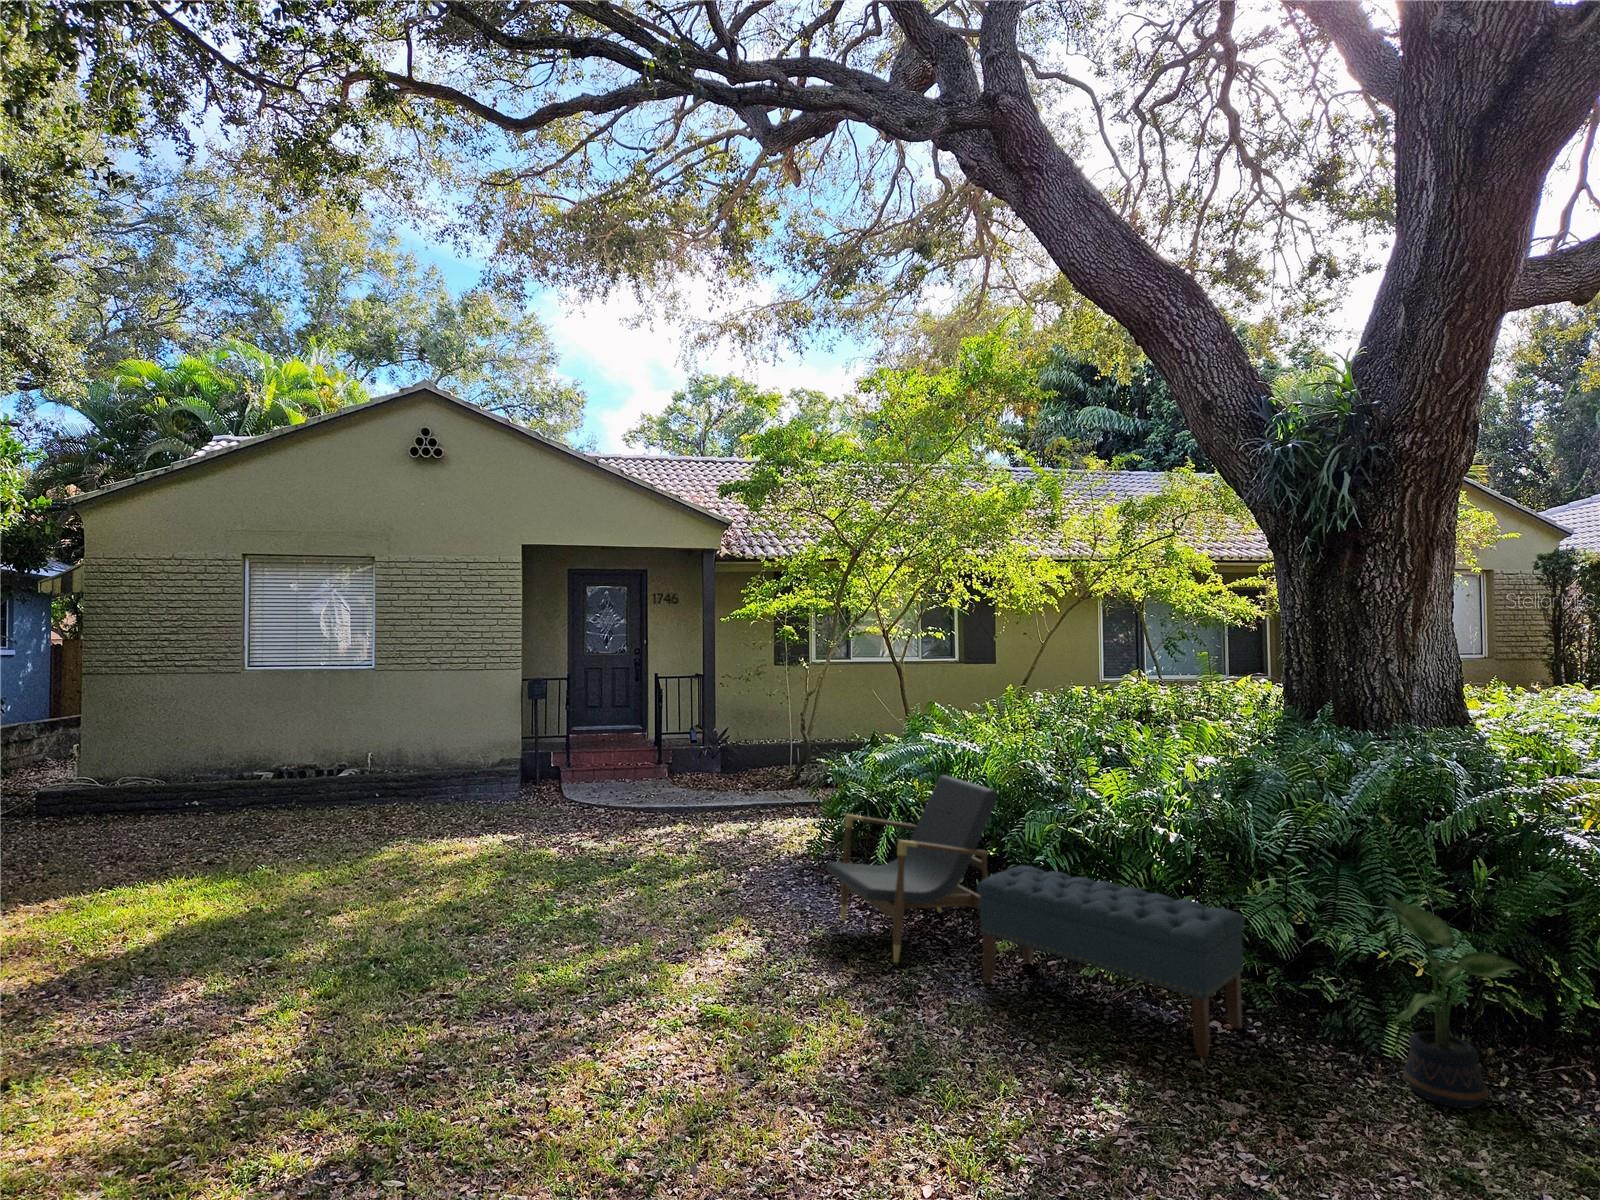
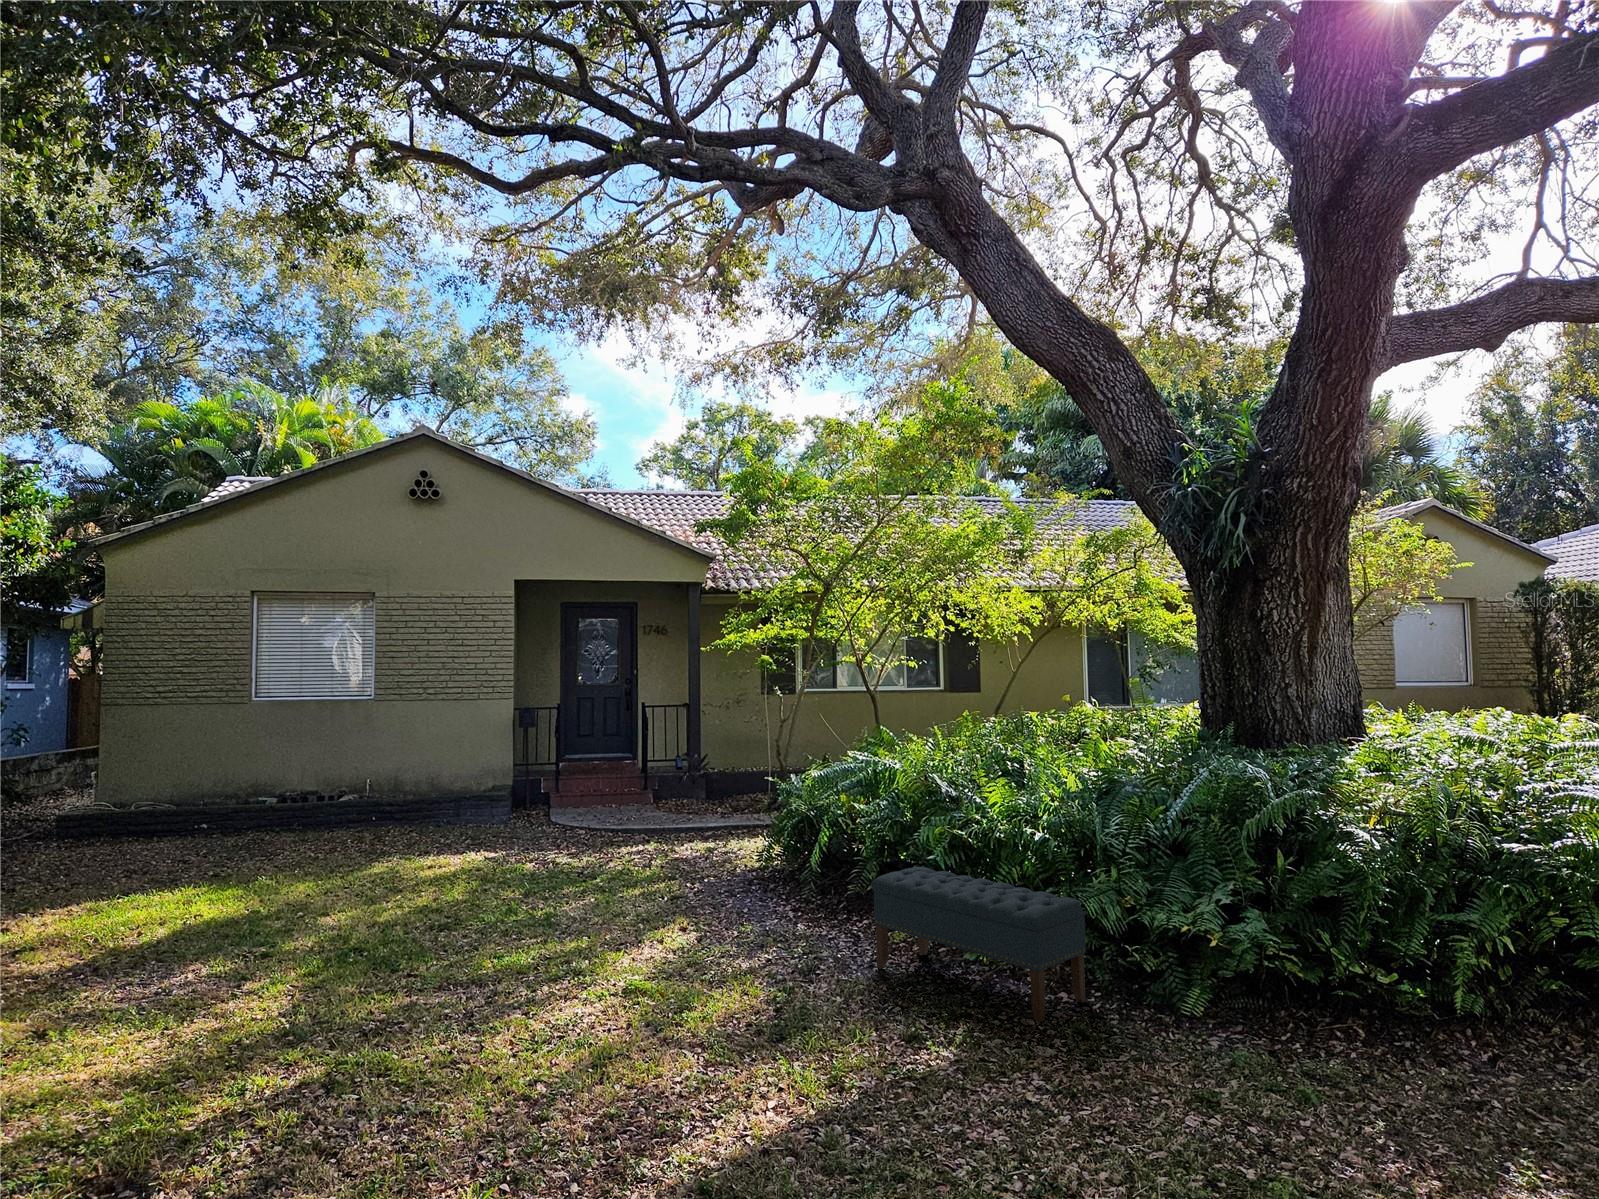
lounge chair: present [826,775,998,963] -> none [756,790,906,954]
potted plant: present [1384,899,1525,1109] -> none [1184,885,1292,1056]

